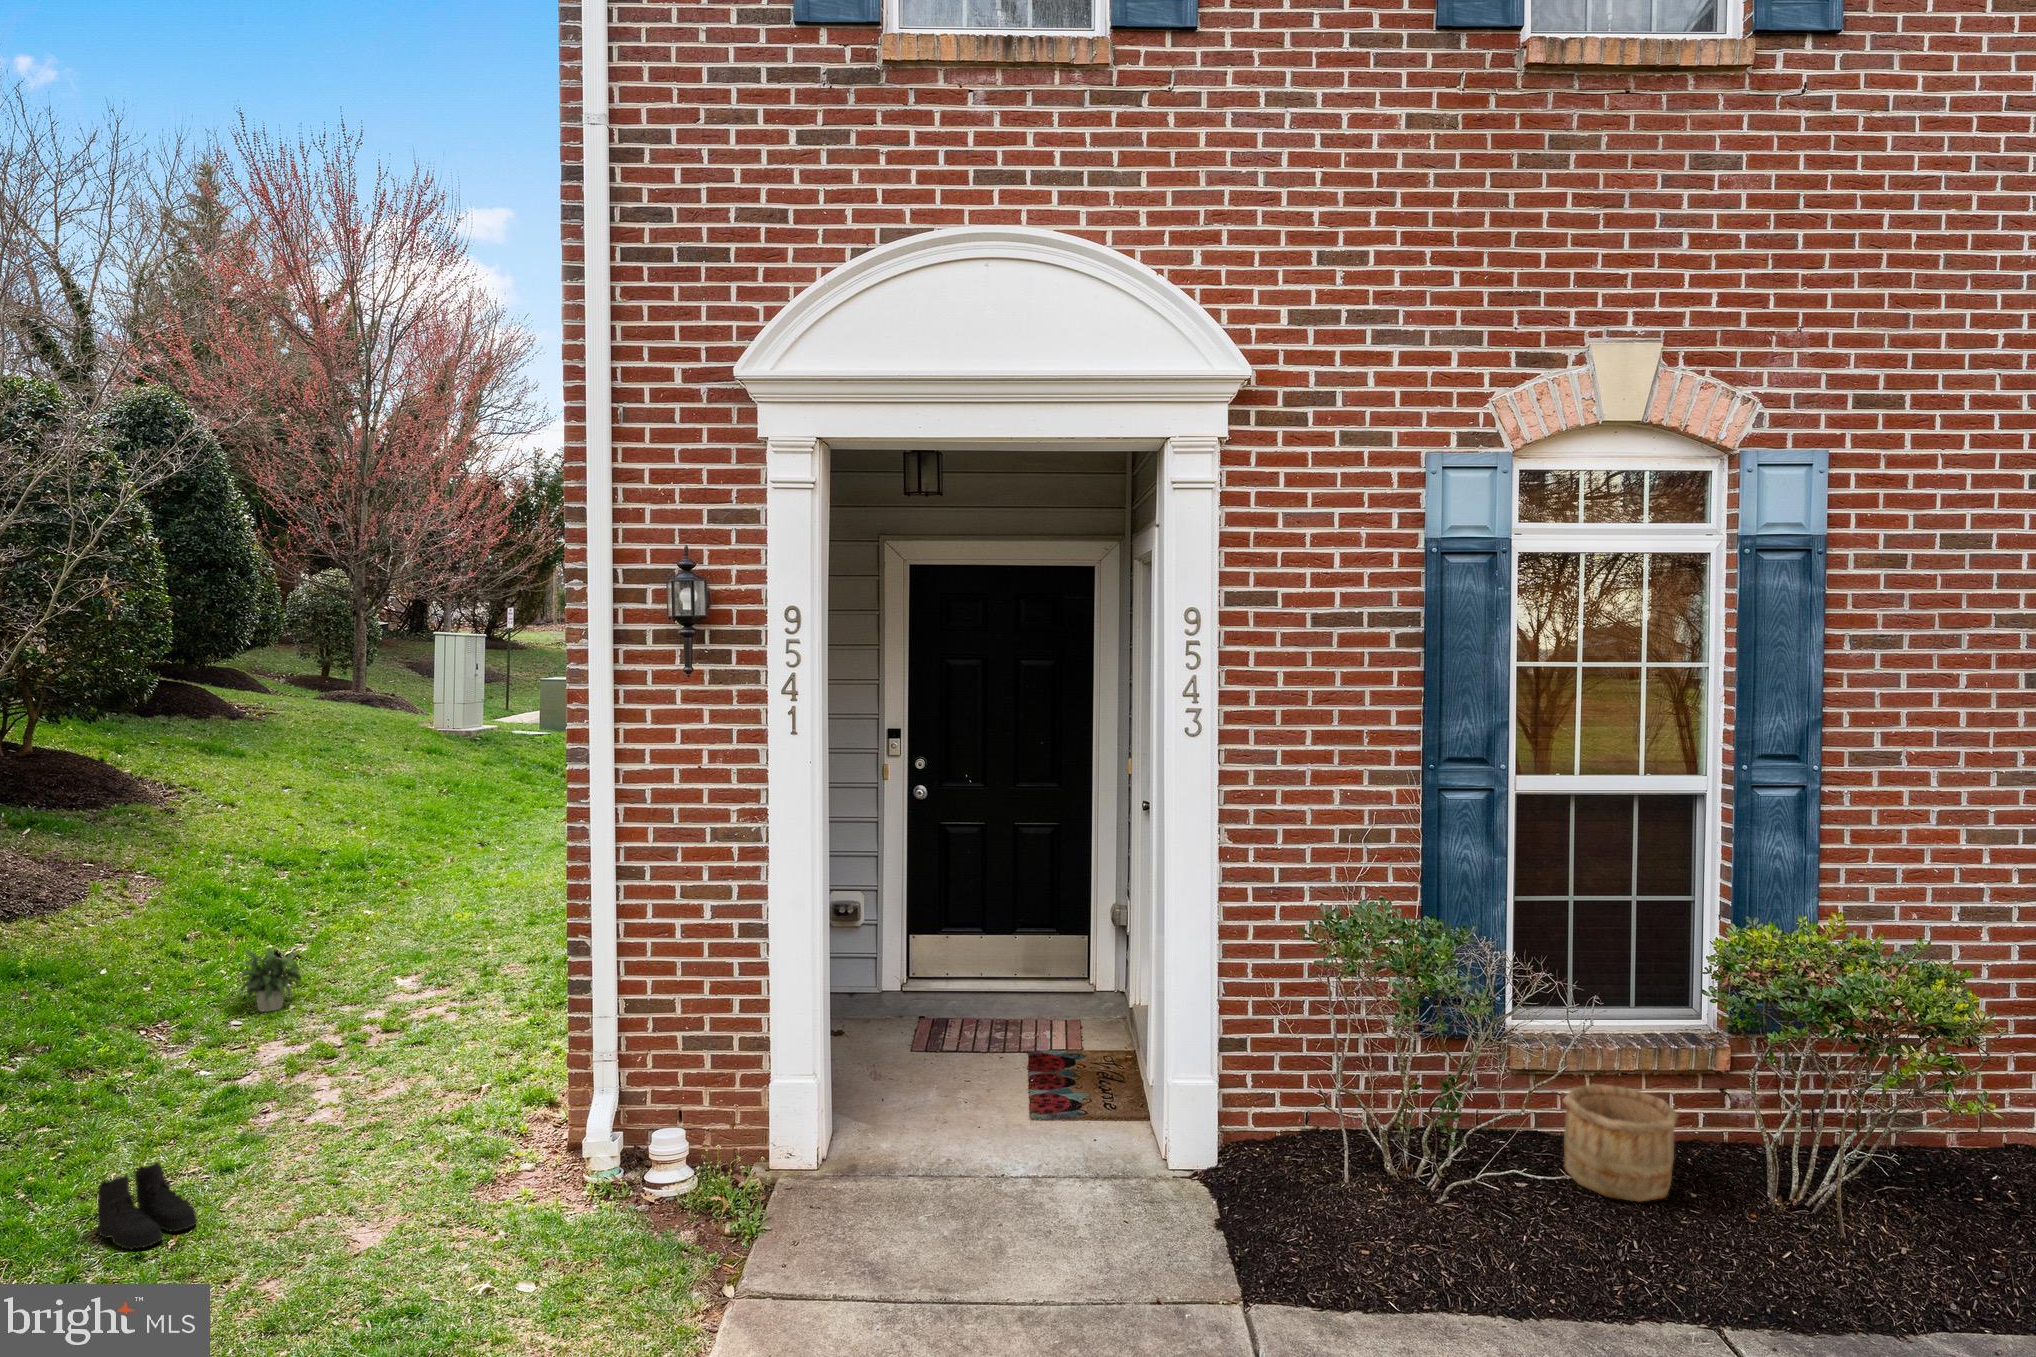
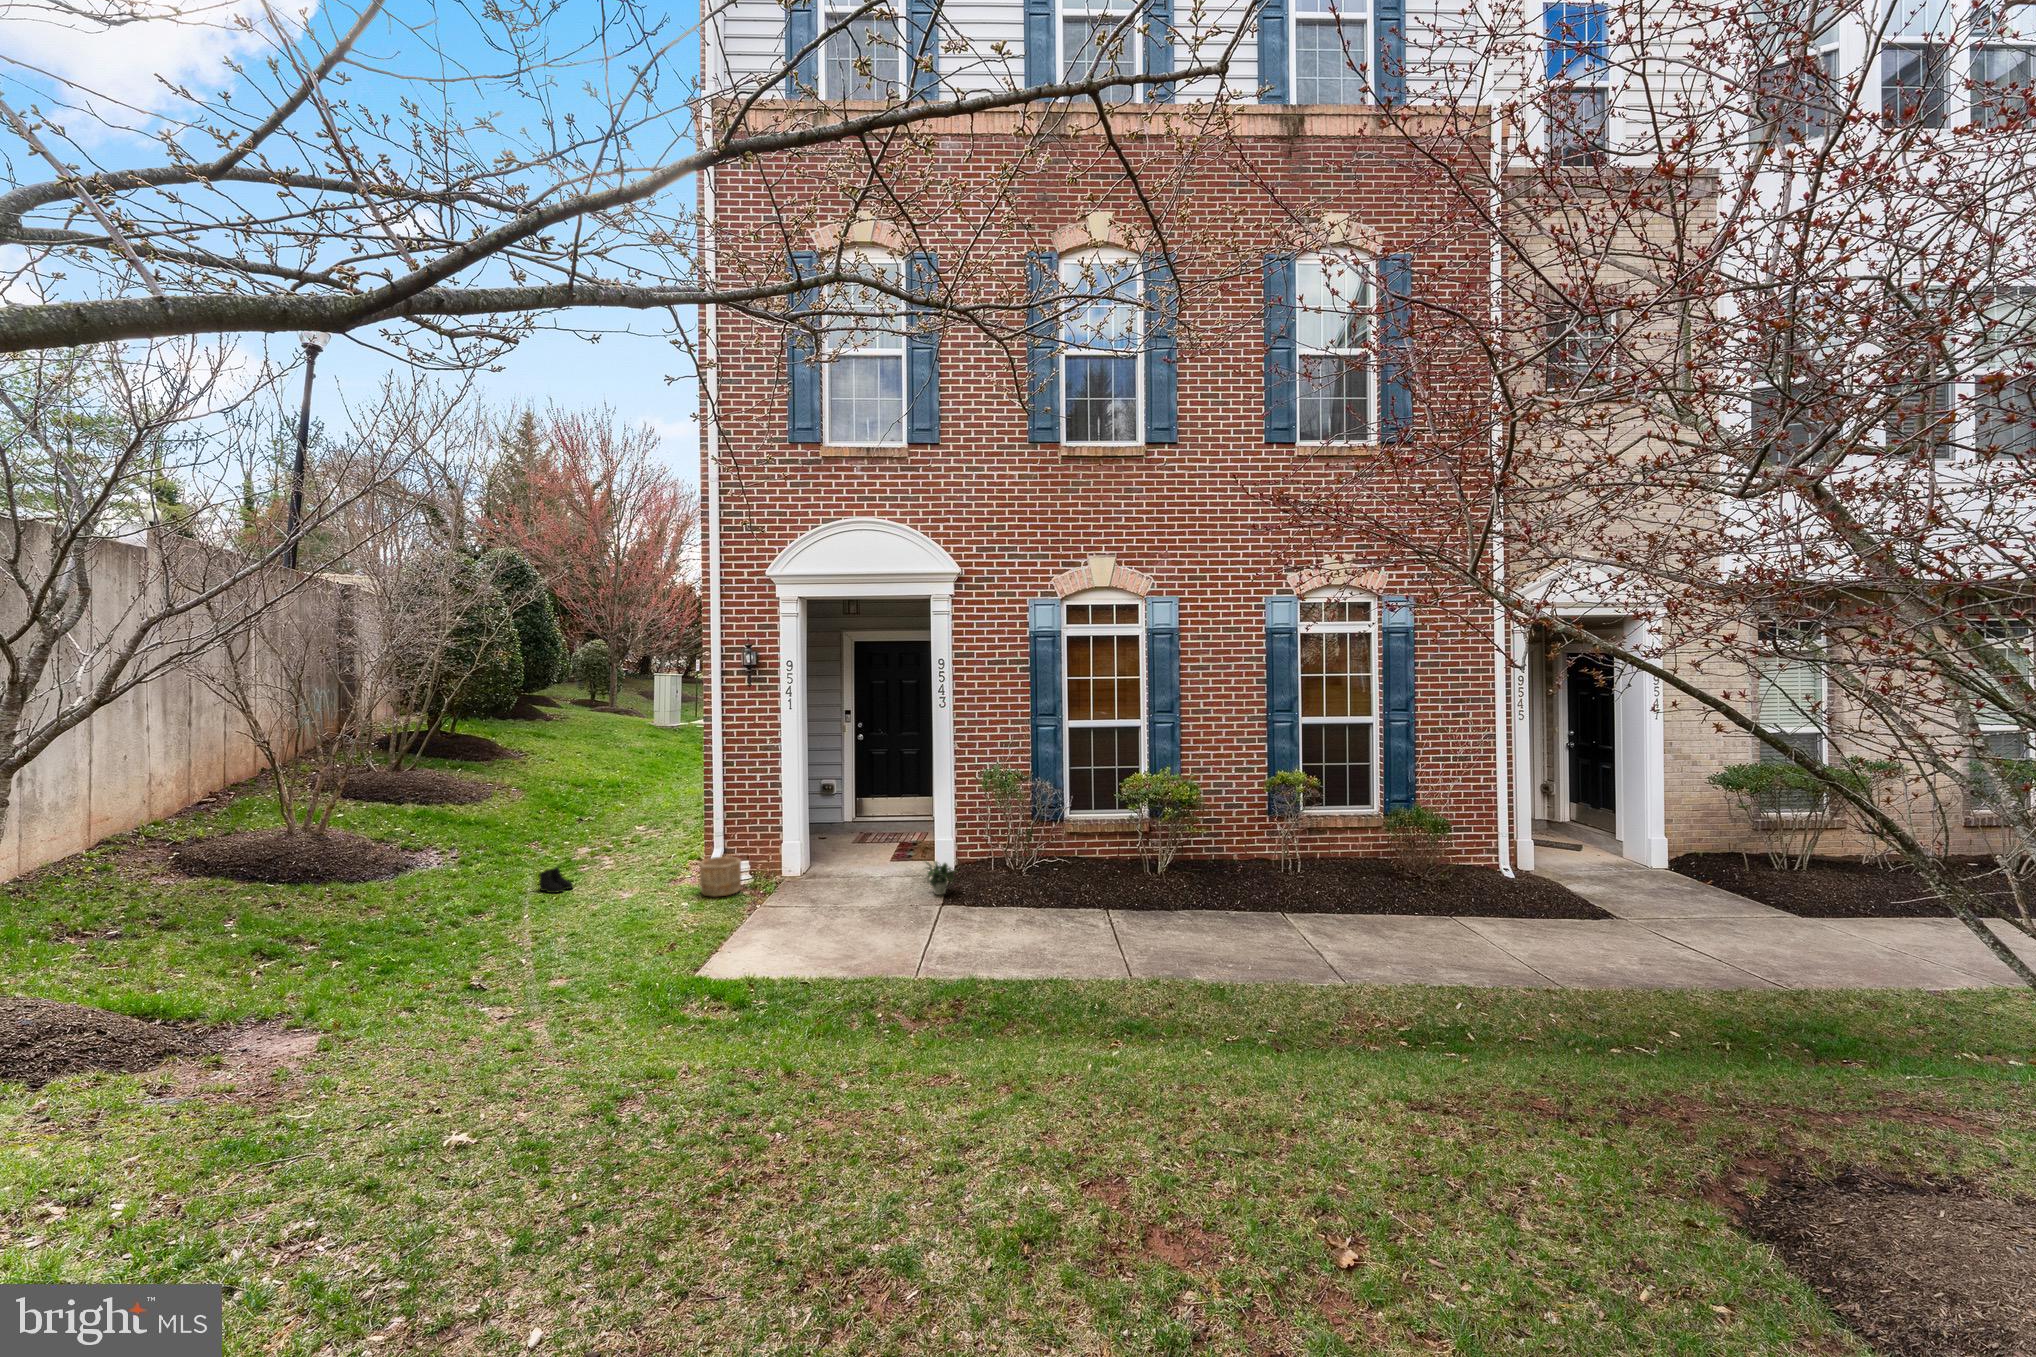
potted plant: present [238,947,302,1012] -> present [926,862,956,895]
wooden bucket: present [1563,1084,1679,1201] -> present [699,856,741,896]

